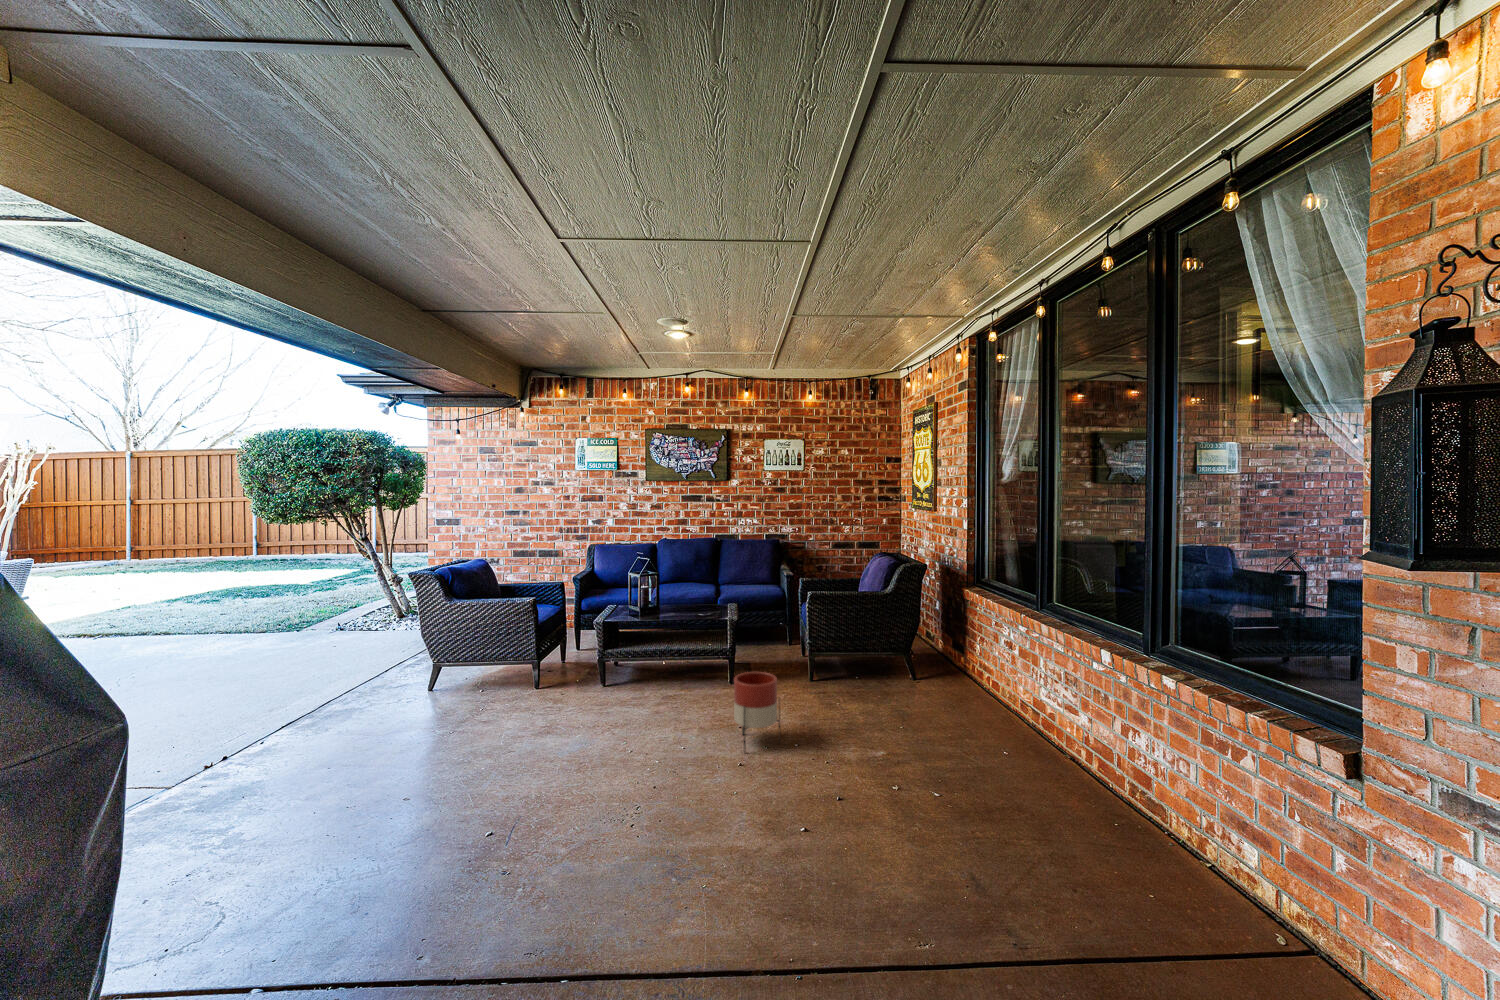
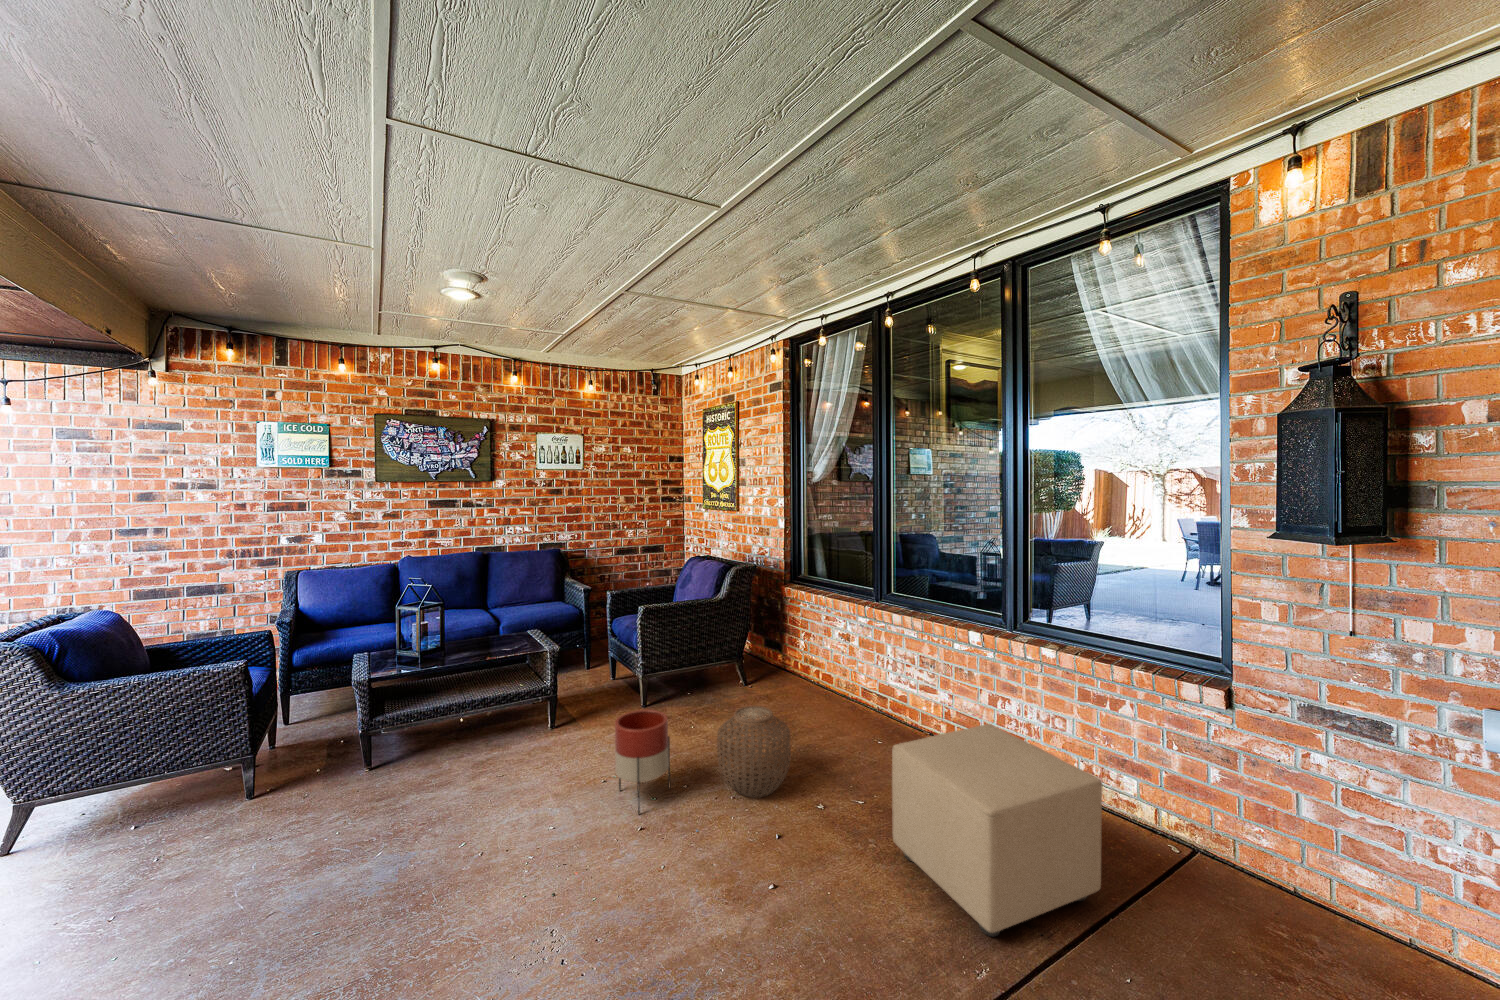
woven basket: none [816,686,883,767] -> present [717,706,790,797]
ottoman: none [930,735,1123,938] -> present [892,724,1102,936]

